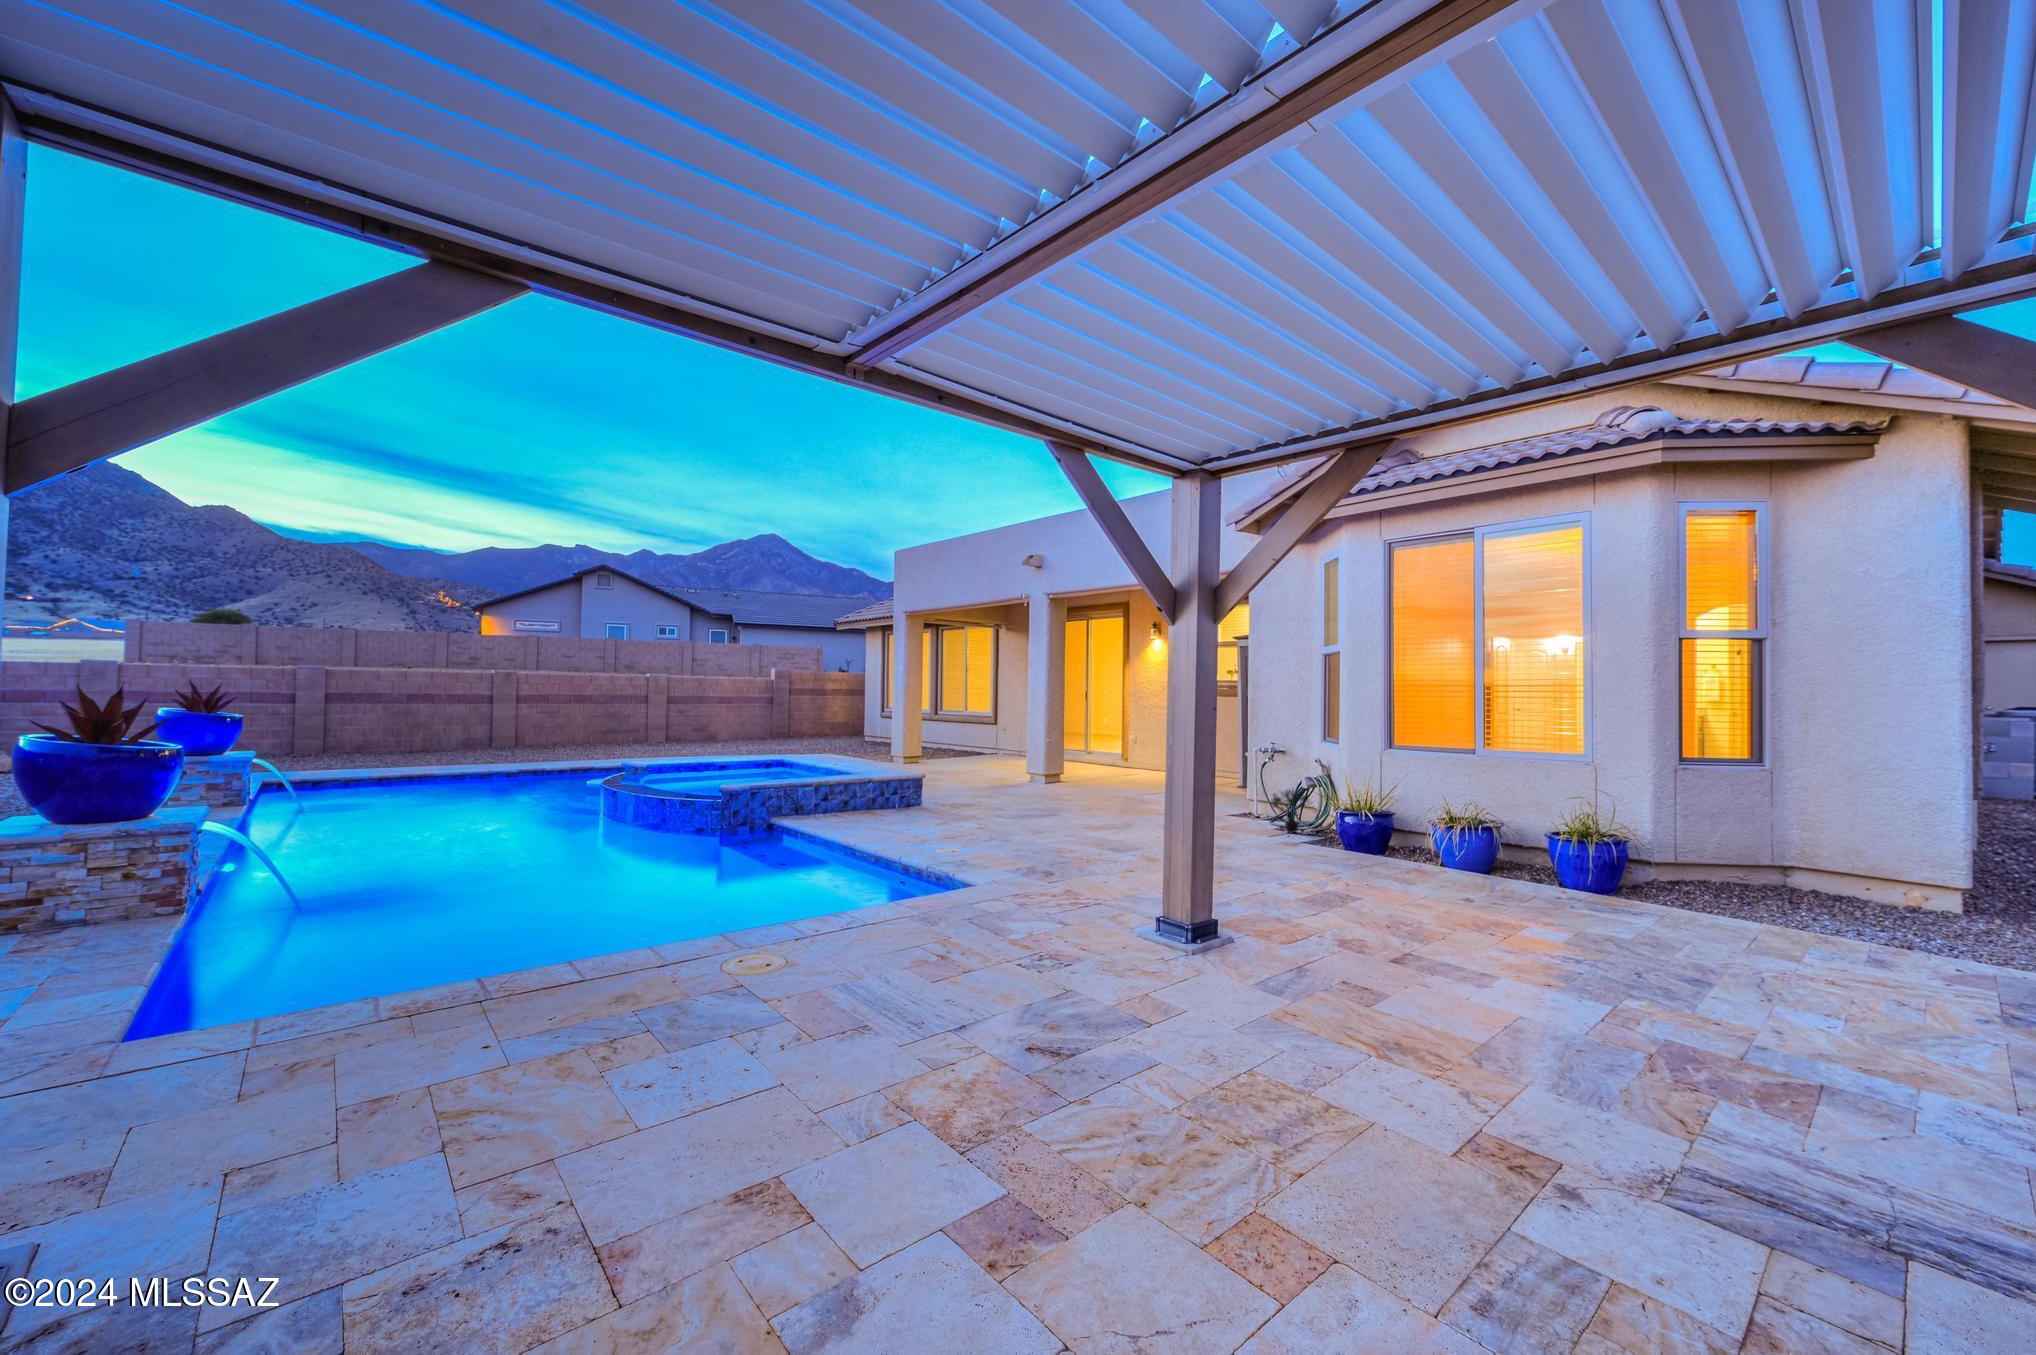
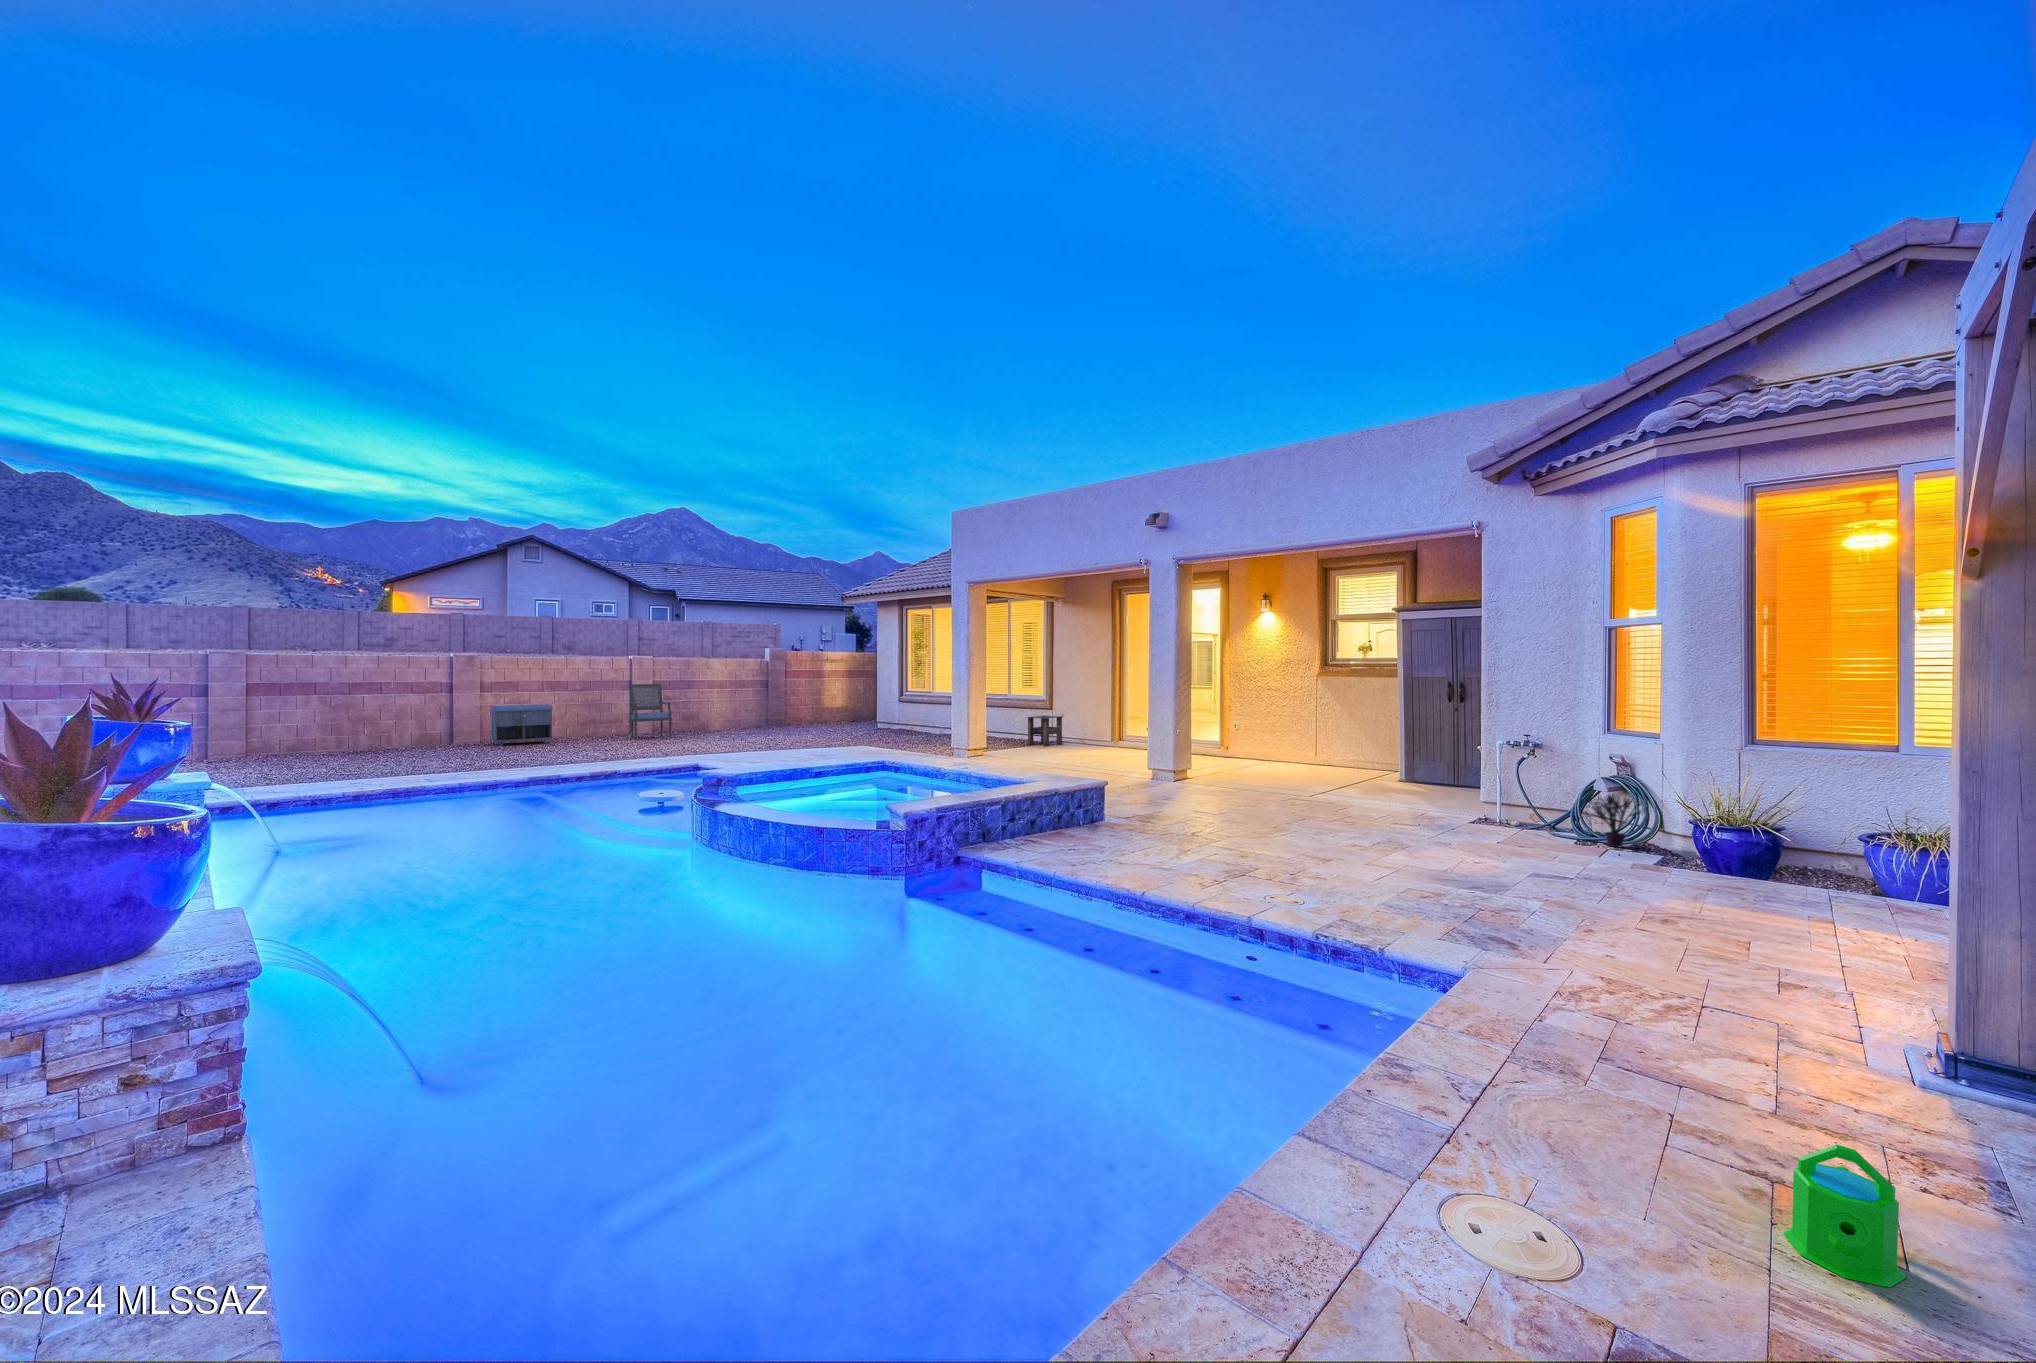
chair: none [639,697,673,746] -> present [629,684,672,740]
storage bench: none [519,714,569,748] -> present [491,704,552,745]
side table: none [971,729,1012,757] -> present [1027,716,1062,747]
watering can: none [821,917,893,980] -> present [1784,1144,1906,1288]

